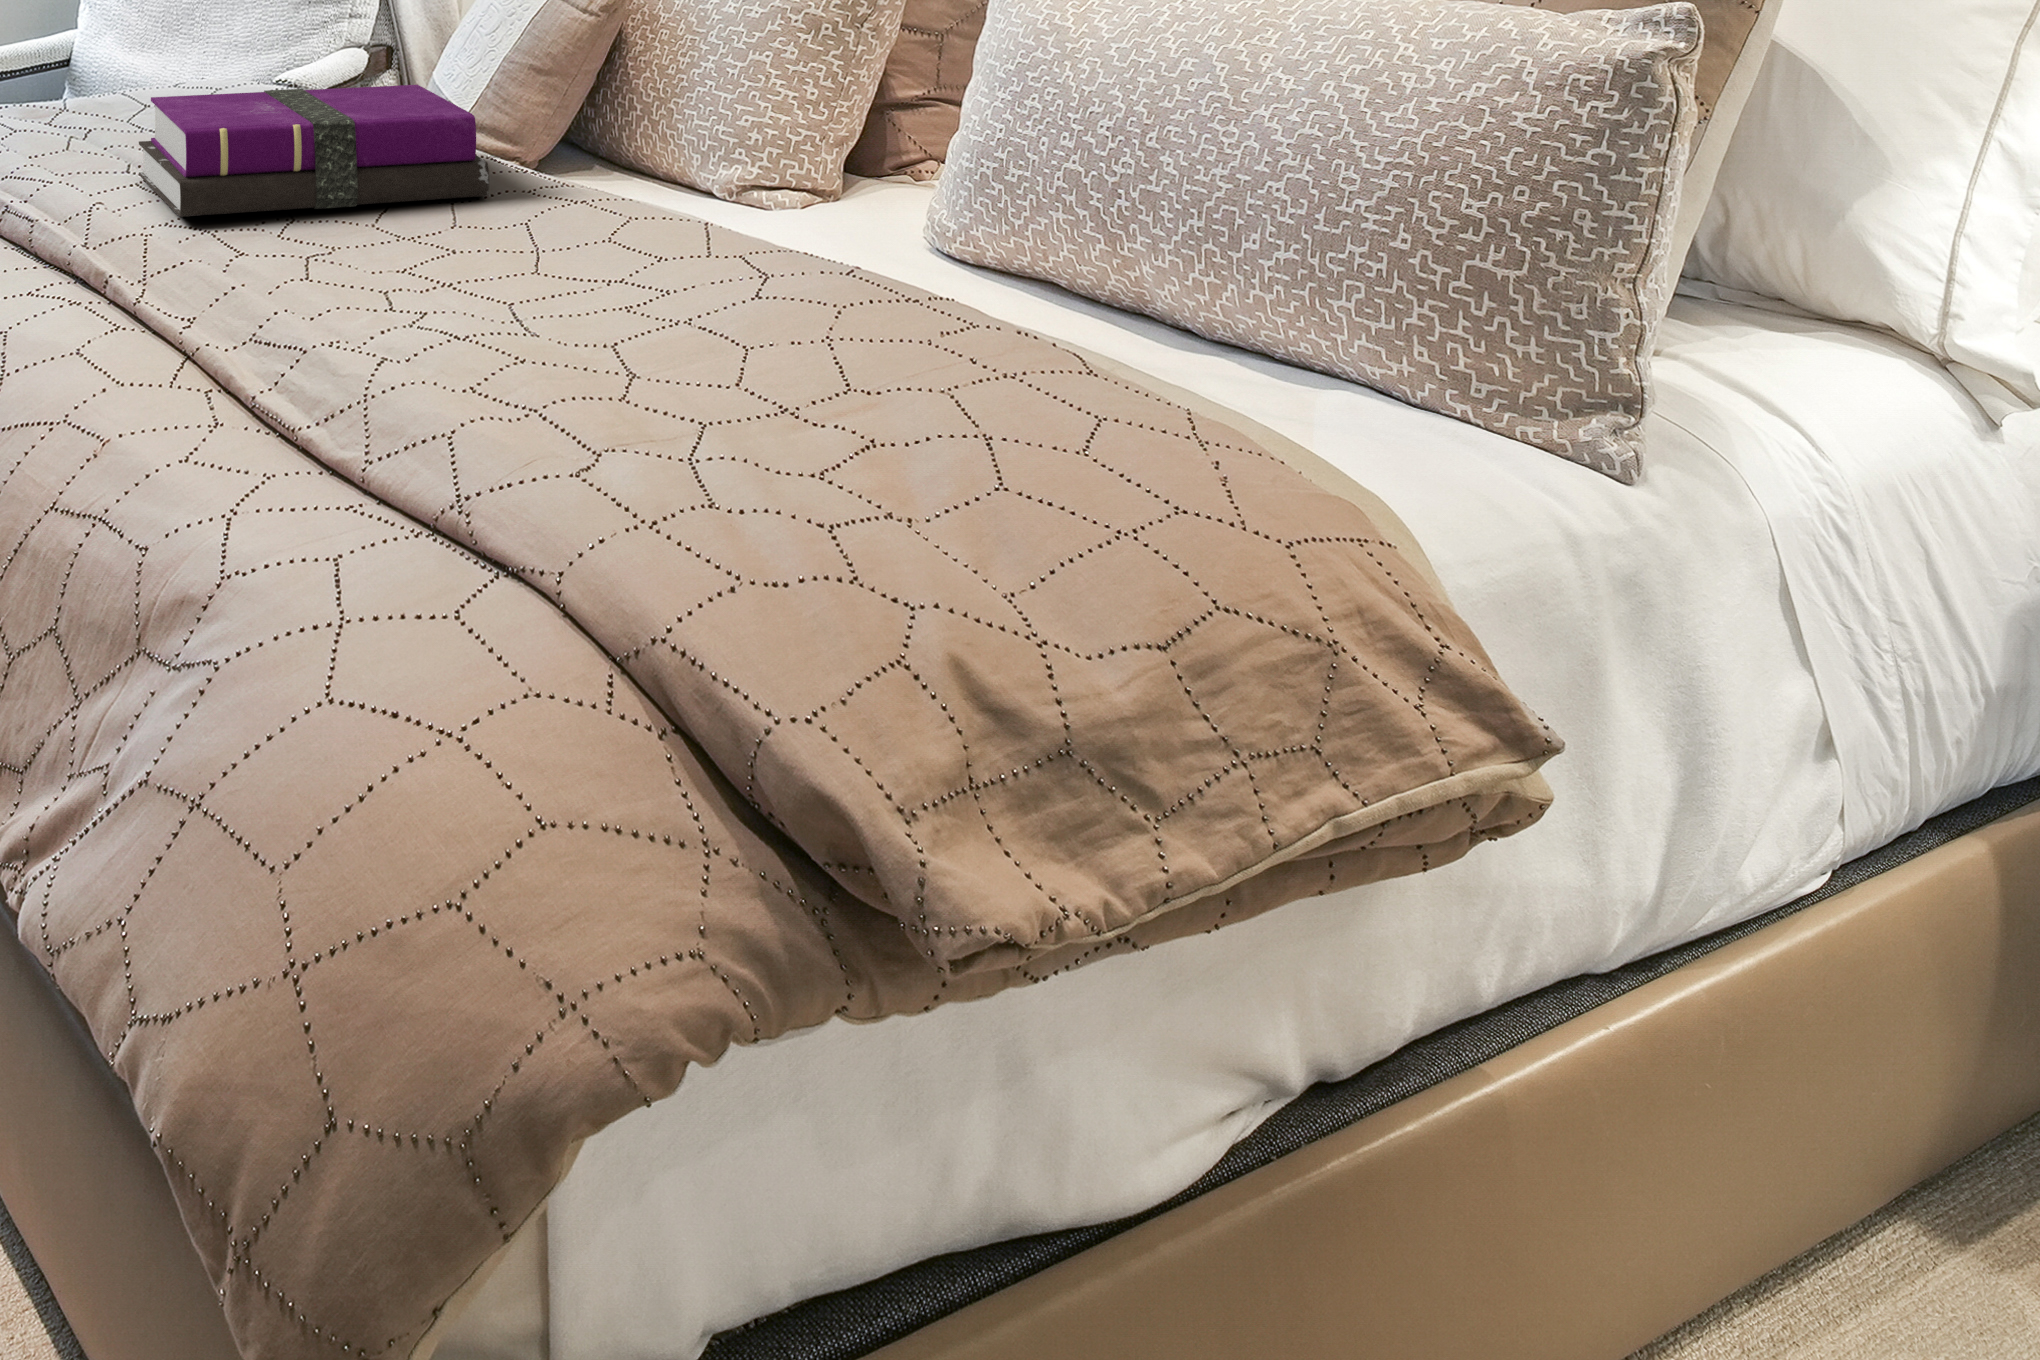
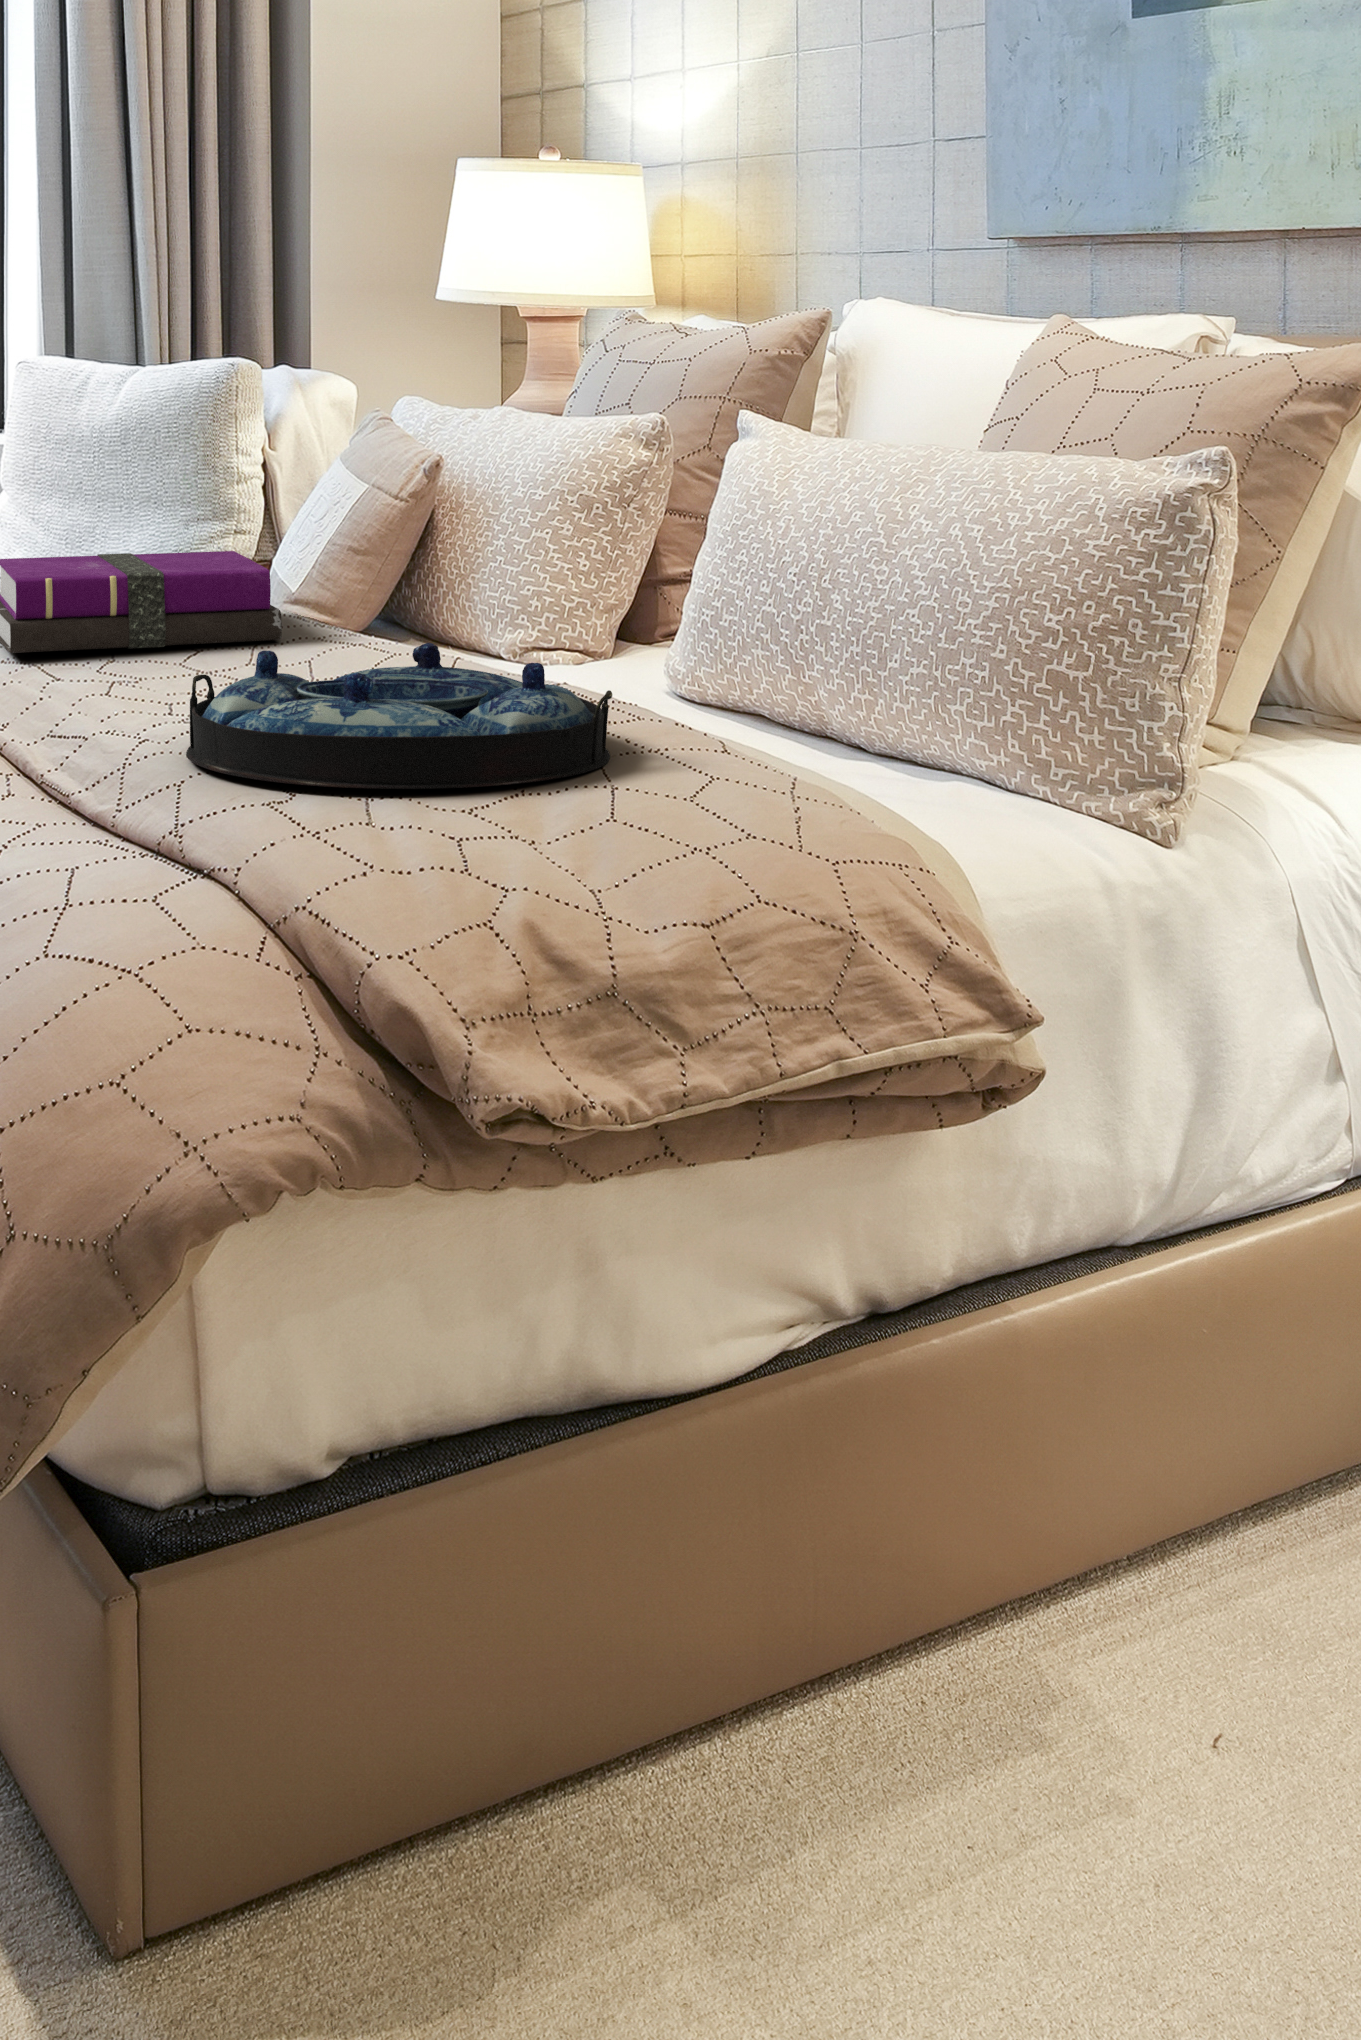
serving tray: none [438,232,966,436] -> present [186,643,612,789]

